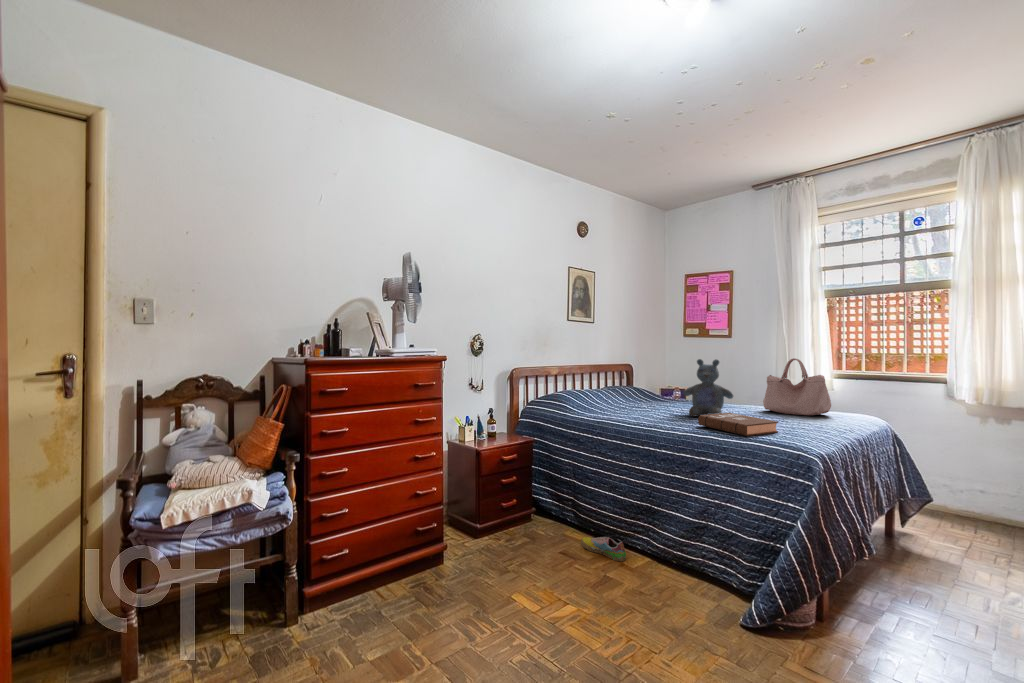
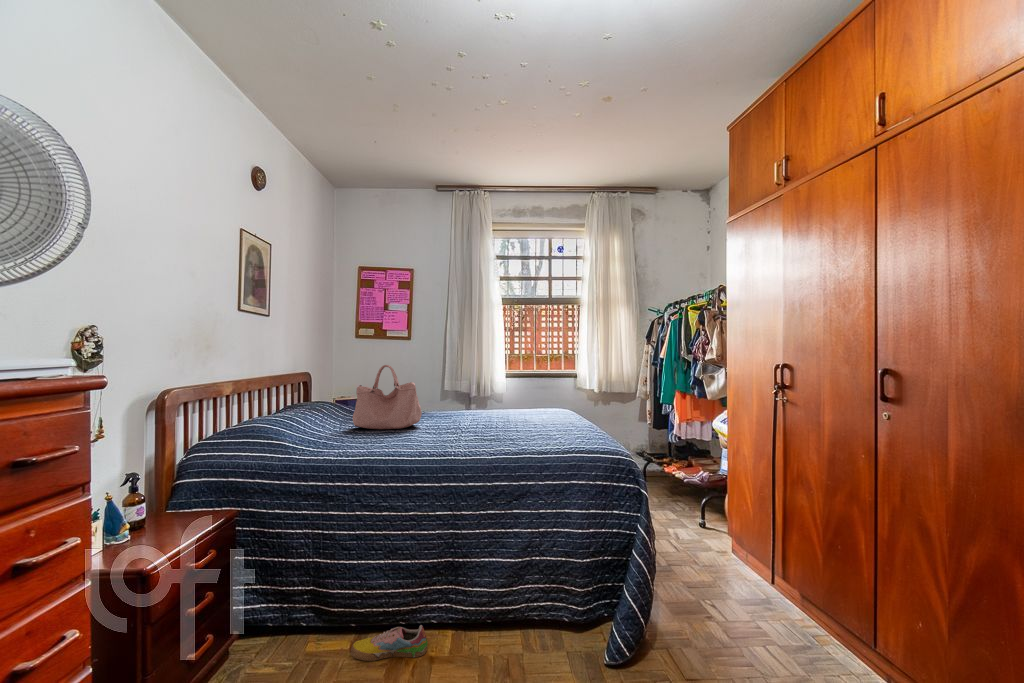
handbag: present [763,358,831,415] -> present [353,365,422,429]
stuffed bear: present [684,359,733,417] -> none [435,364,487,433]
book: present [698,413,778,436] -> none [489,423,563,447]

